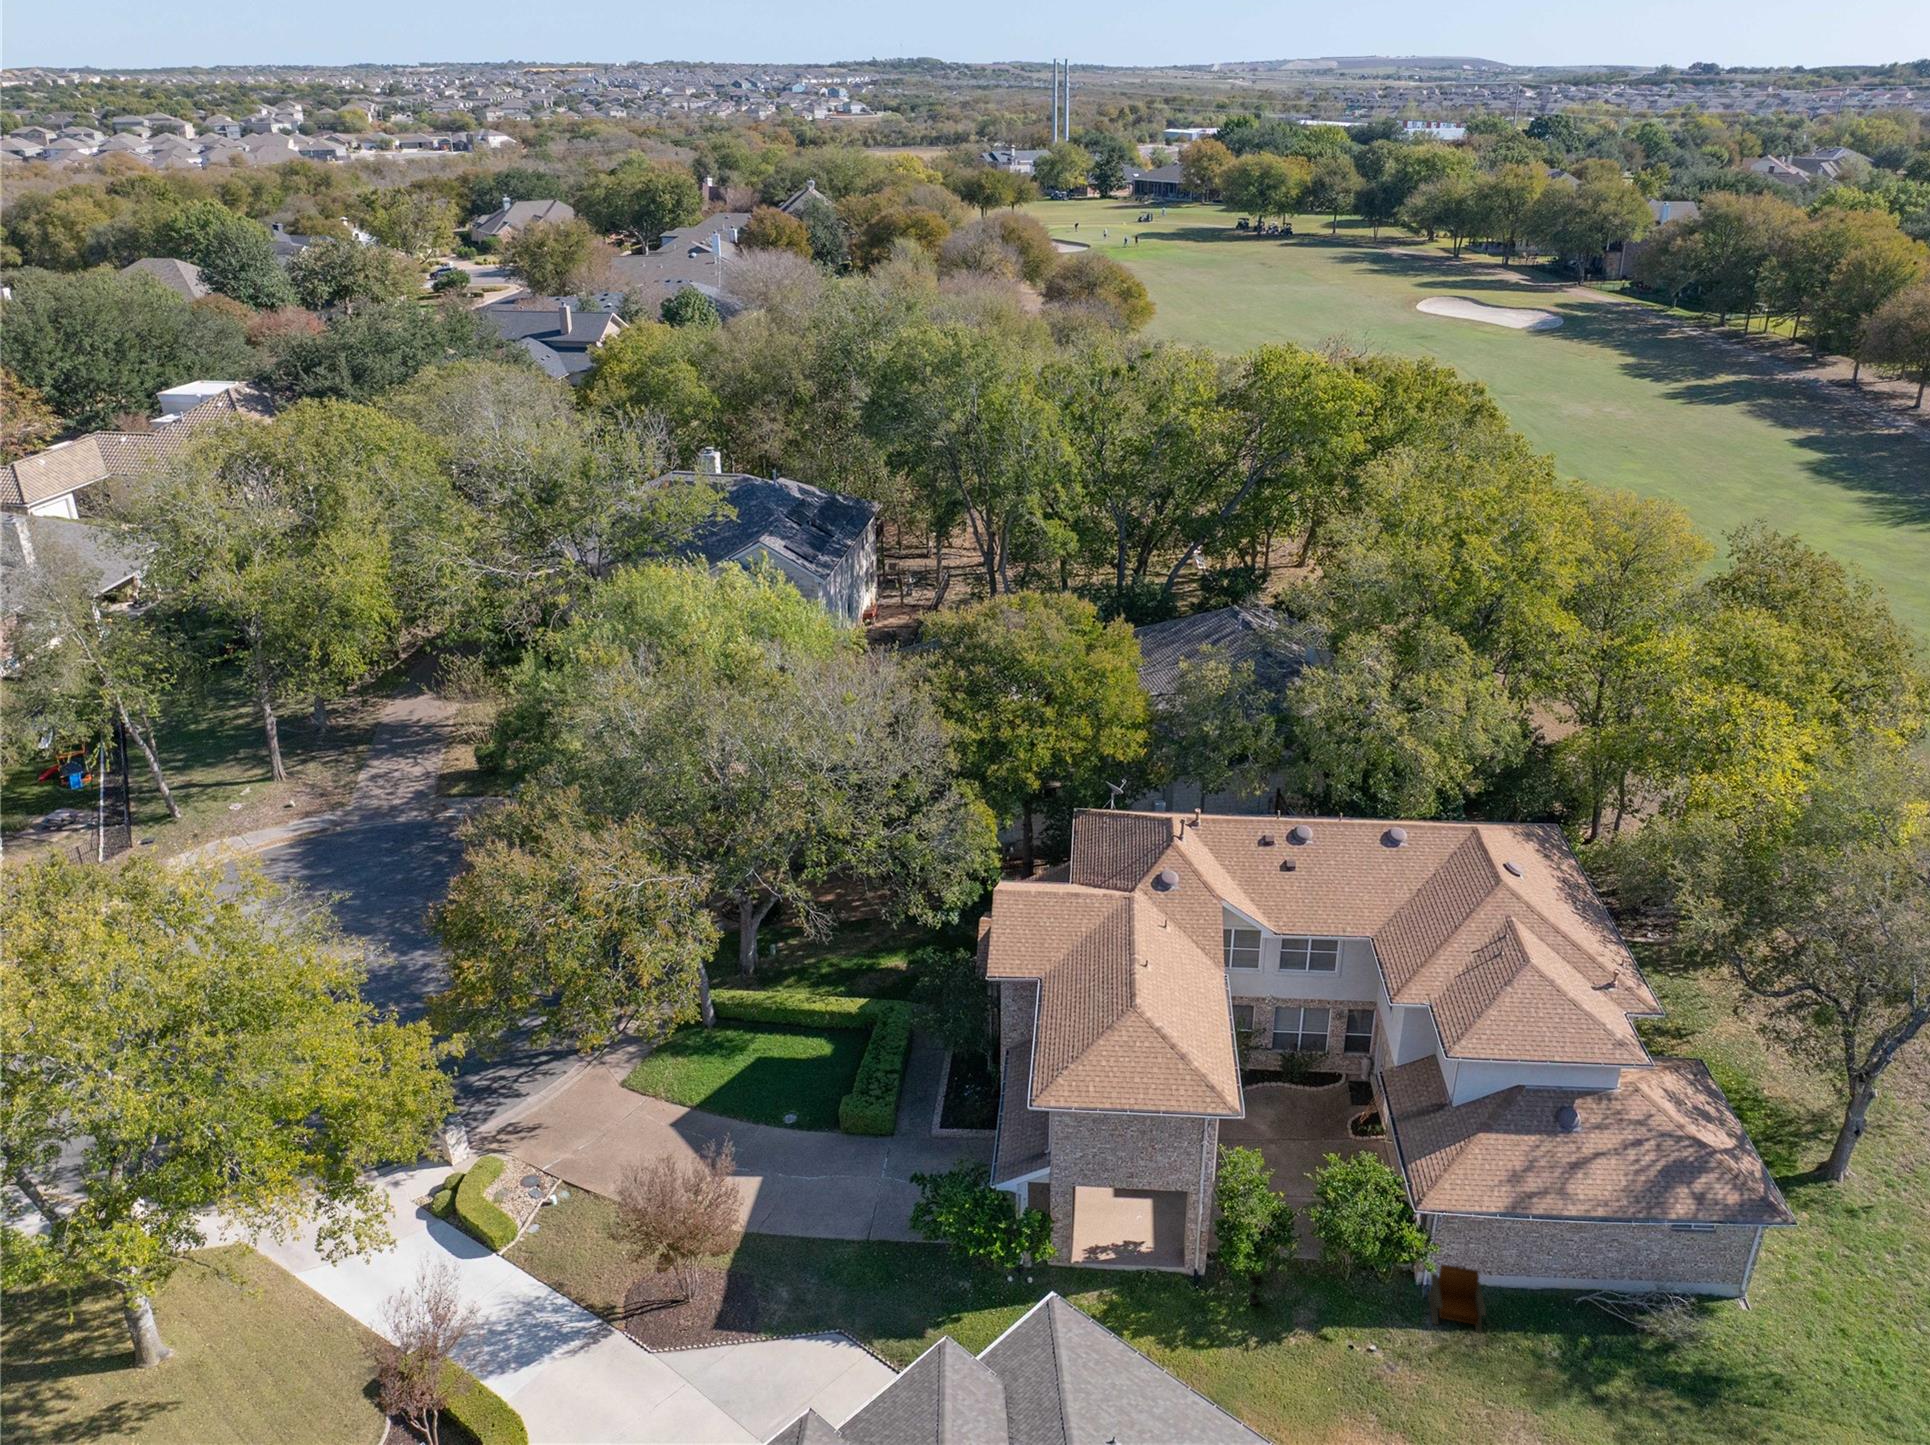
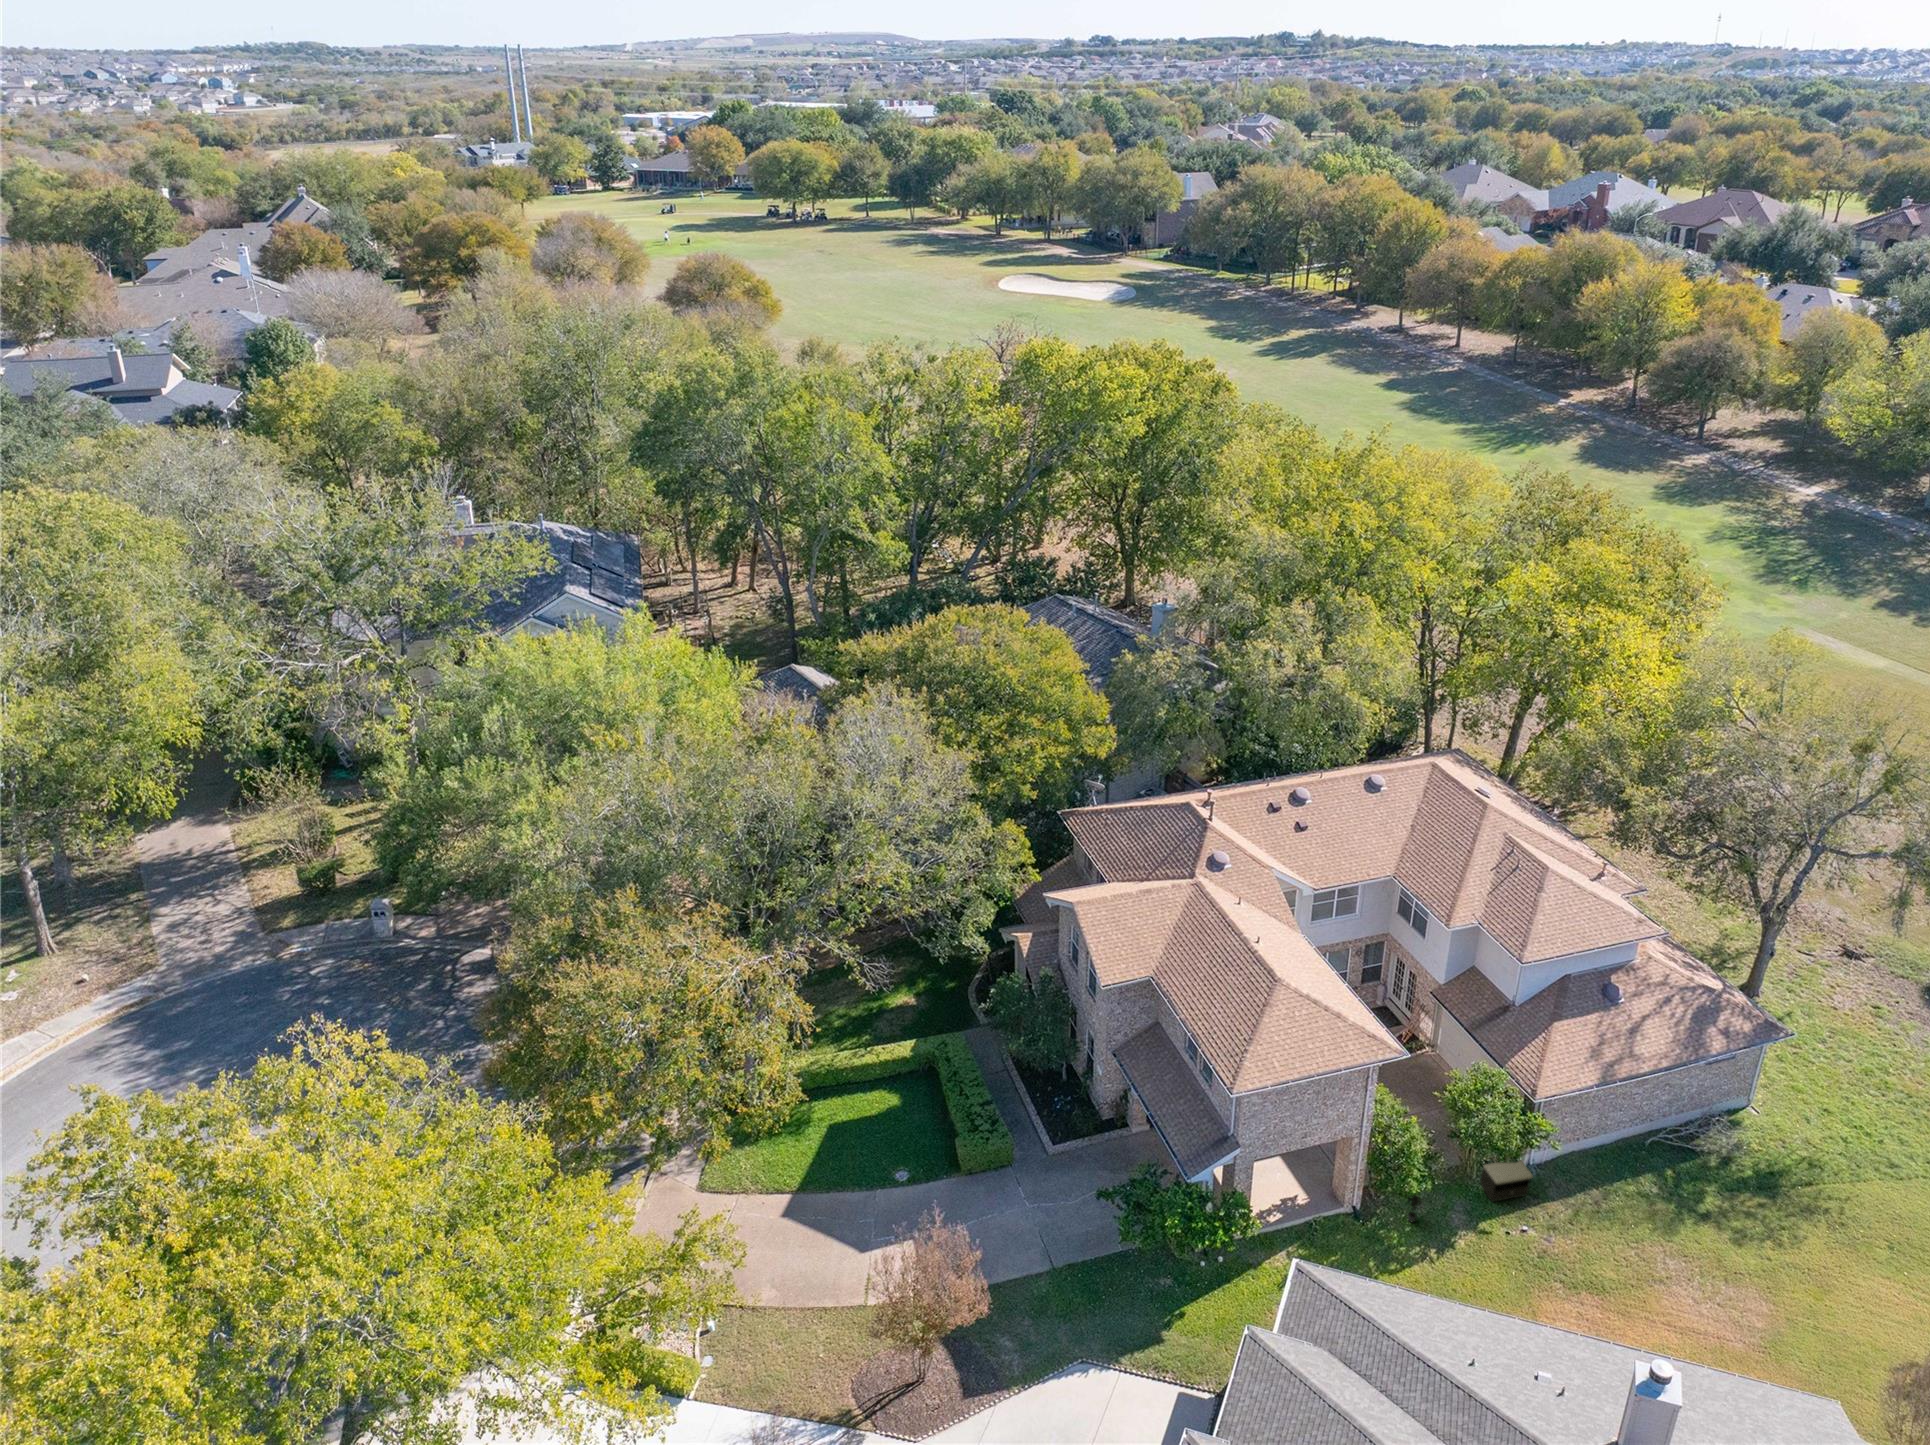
lounge chair: present [1428,1264,1486,1333] -> none [1536,1139,1596,1195]
storage bench: none [1350,1267,1405,1316] -> present [1480,1161,1532,1202]

